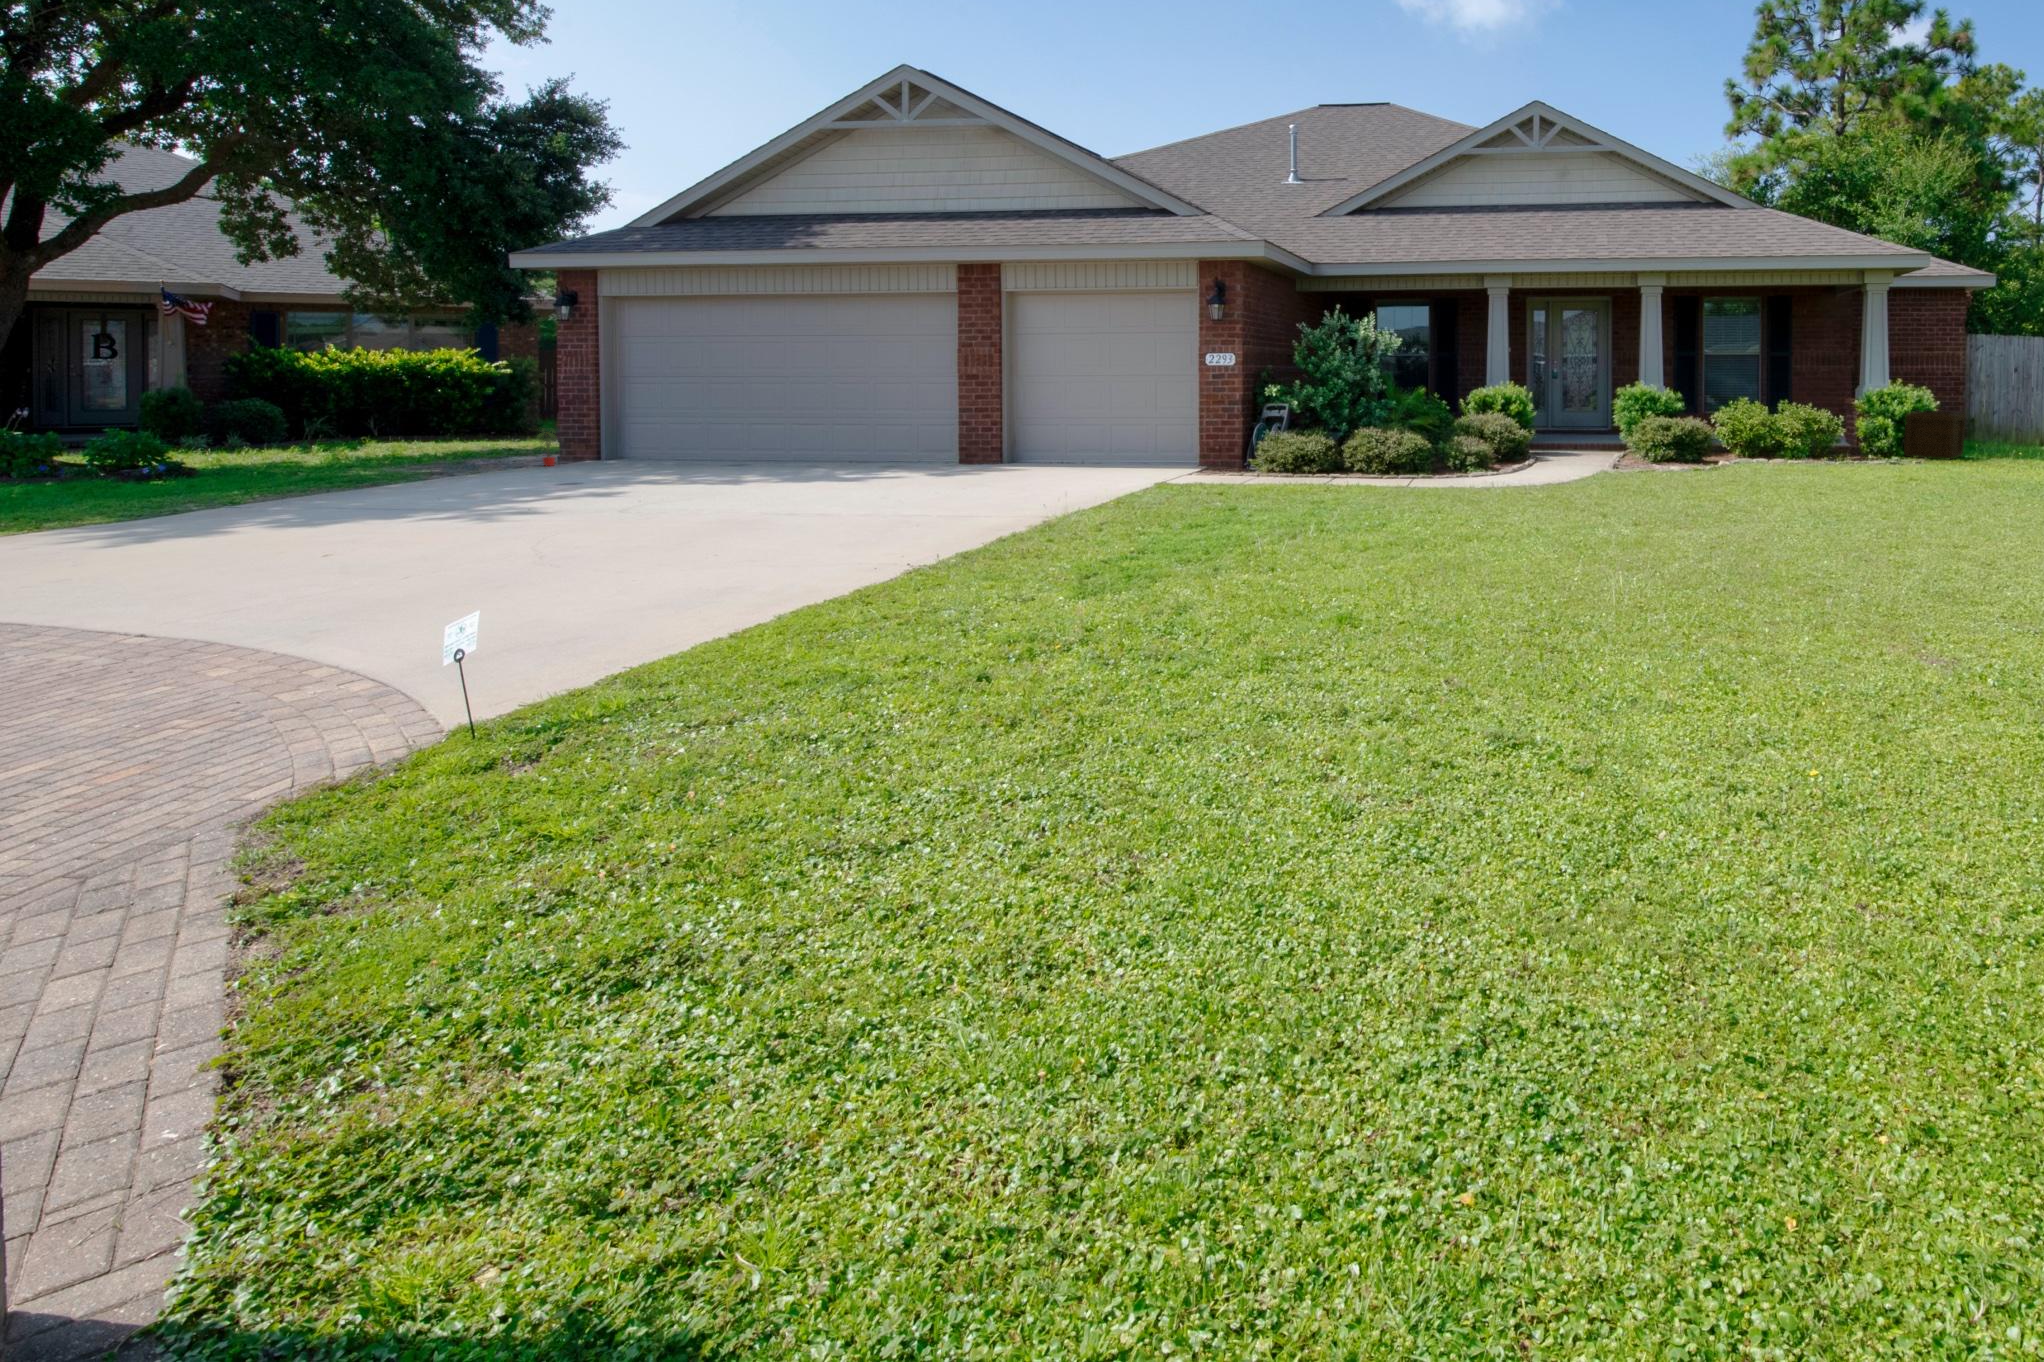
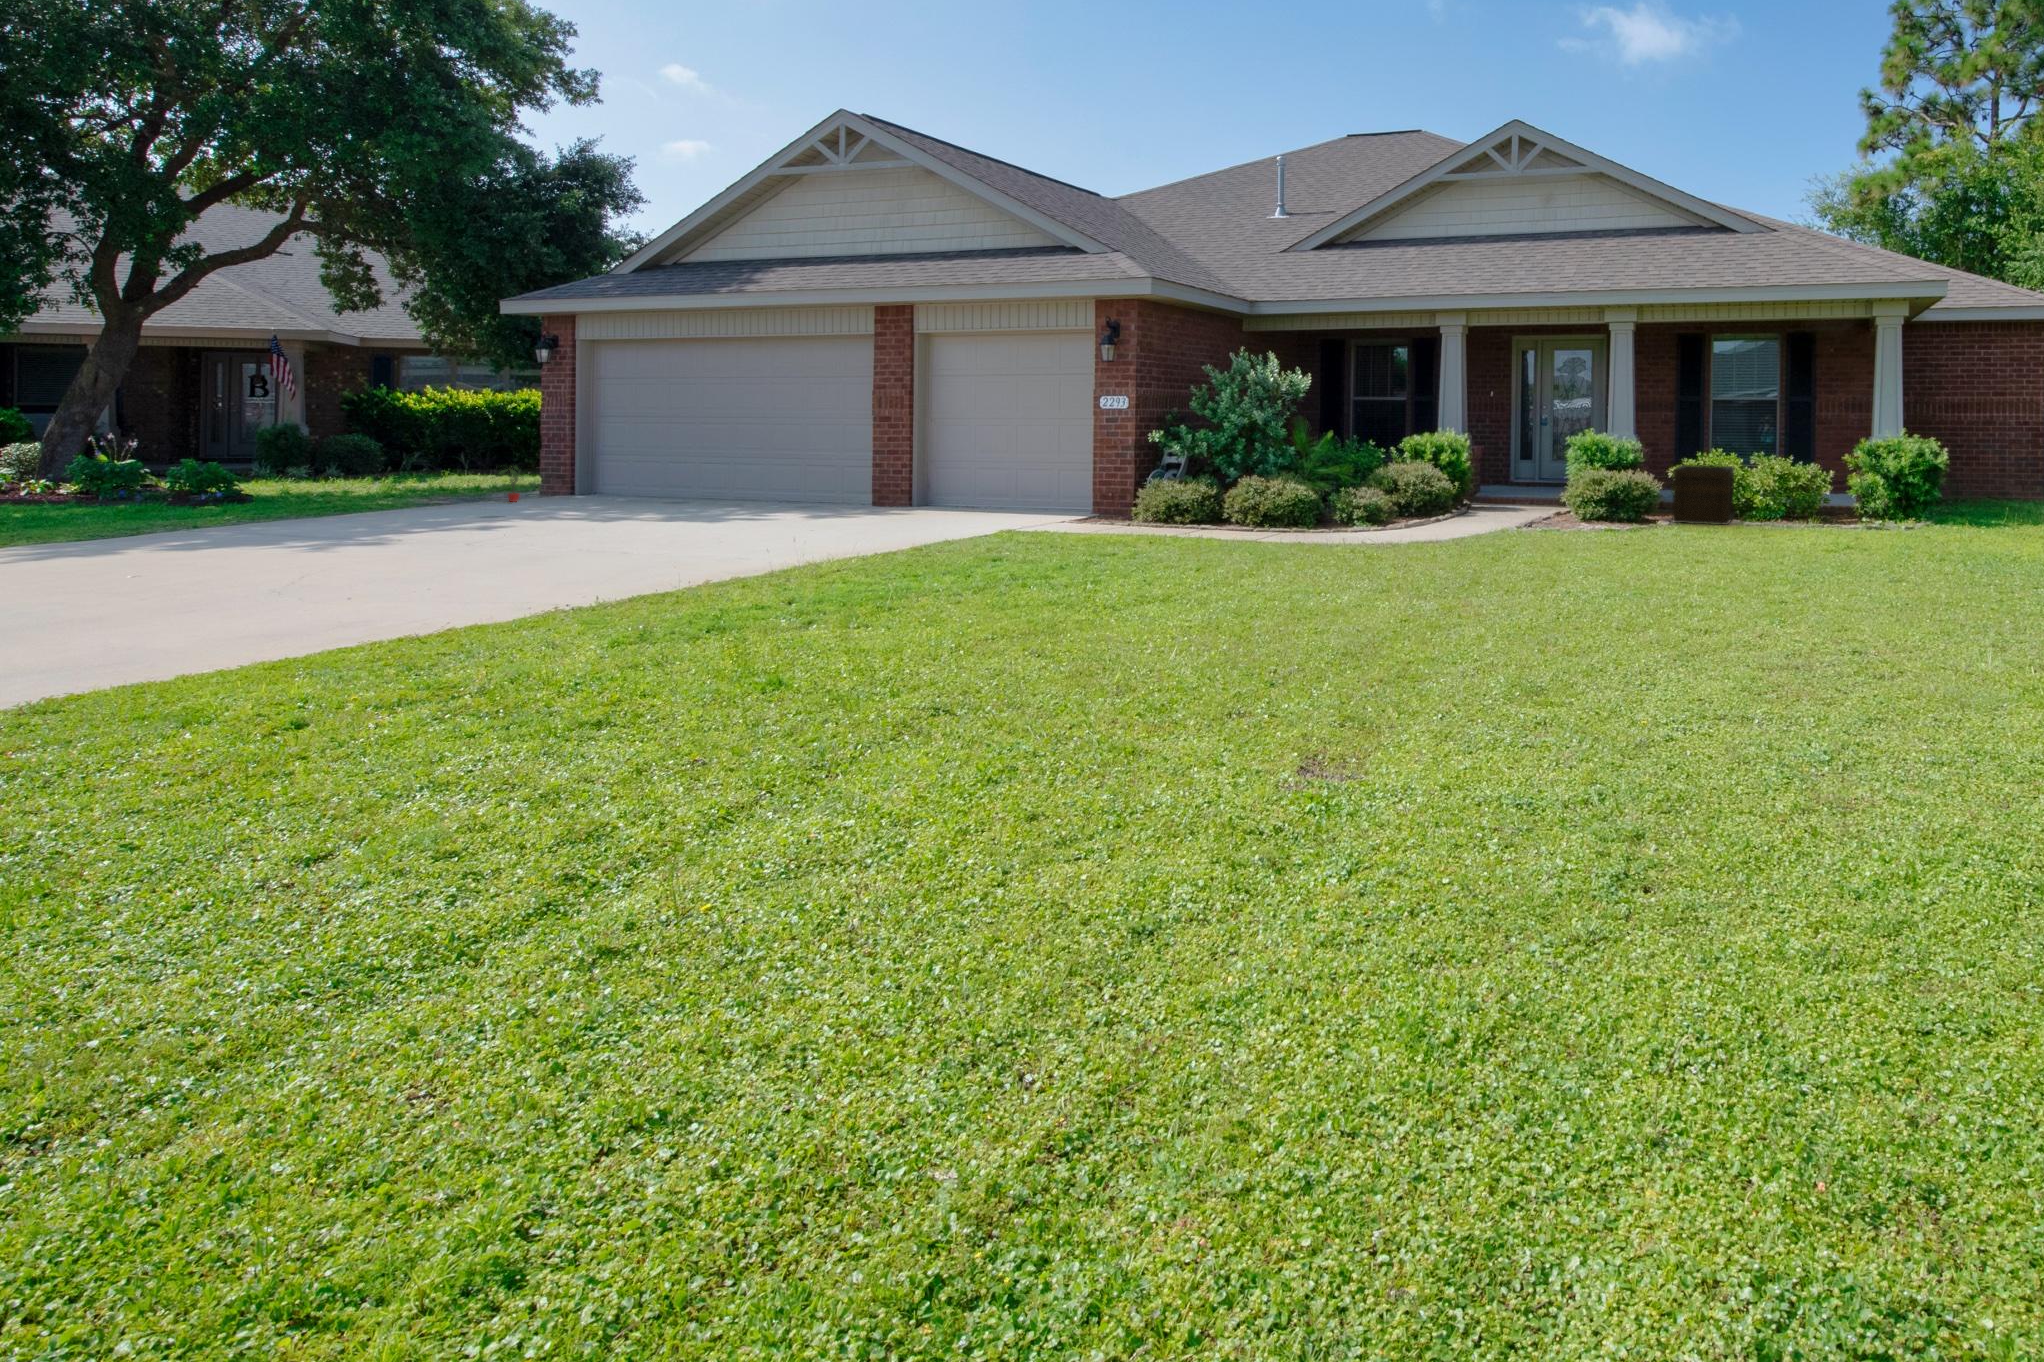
wooden crate: present [1904,411,1965,460] -> present [1672,465,1734,525]

